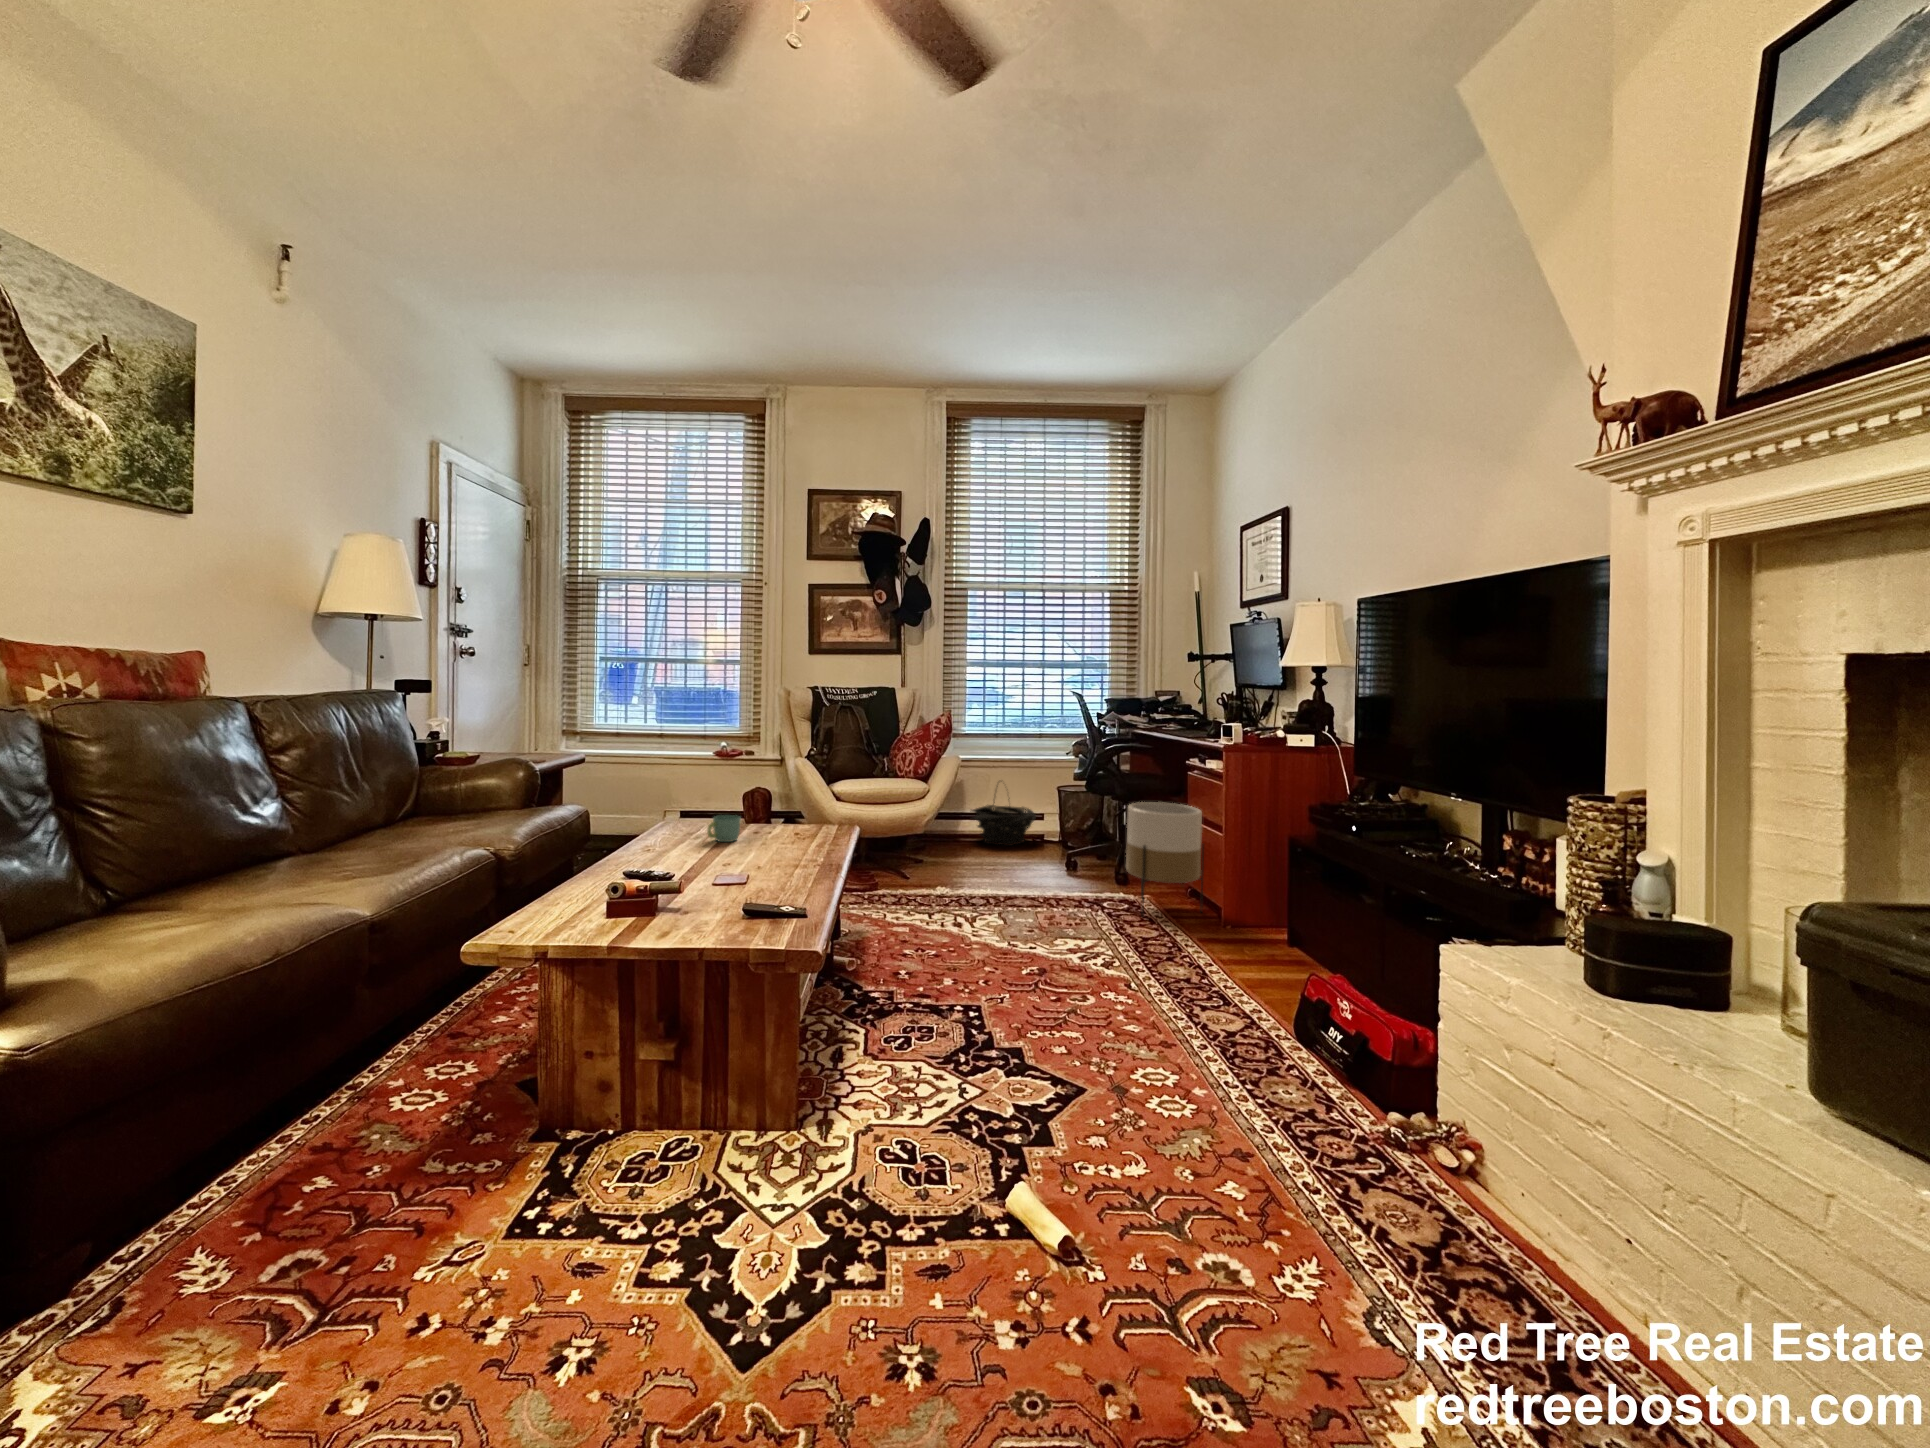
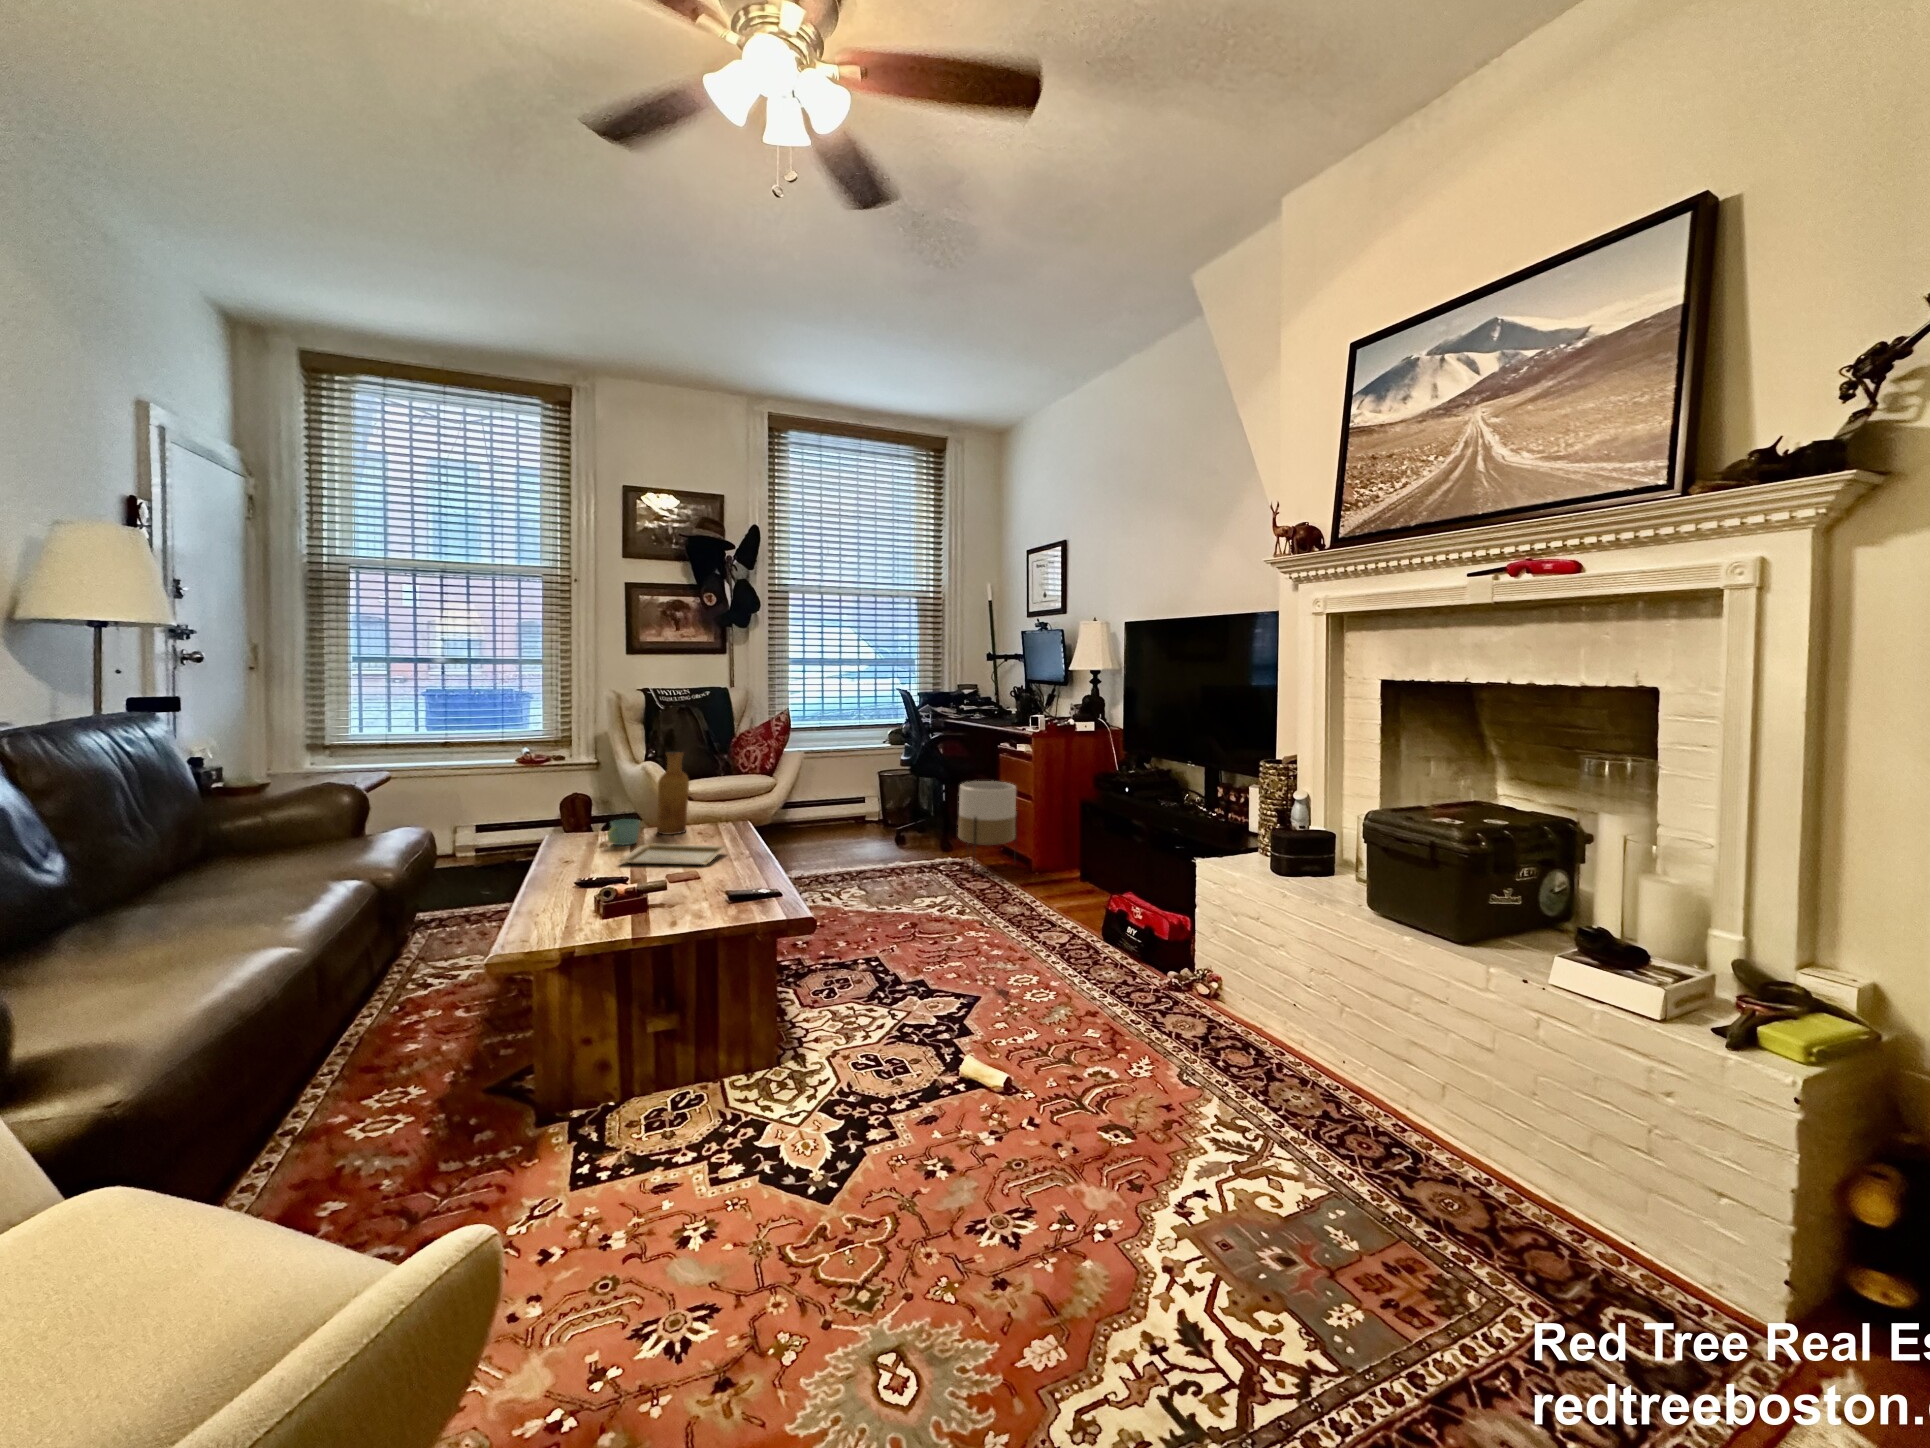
vase: none [766,747,797,835] -> present [657,752,689,835]
basket: present [972,786,1036,846] -> none [801,770,863,829]
tray: none [696,843,808,871] -> present [619,844,725,865]

